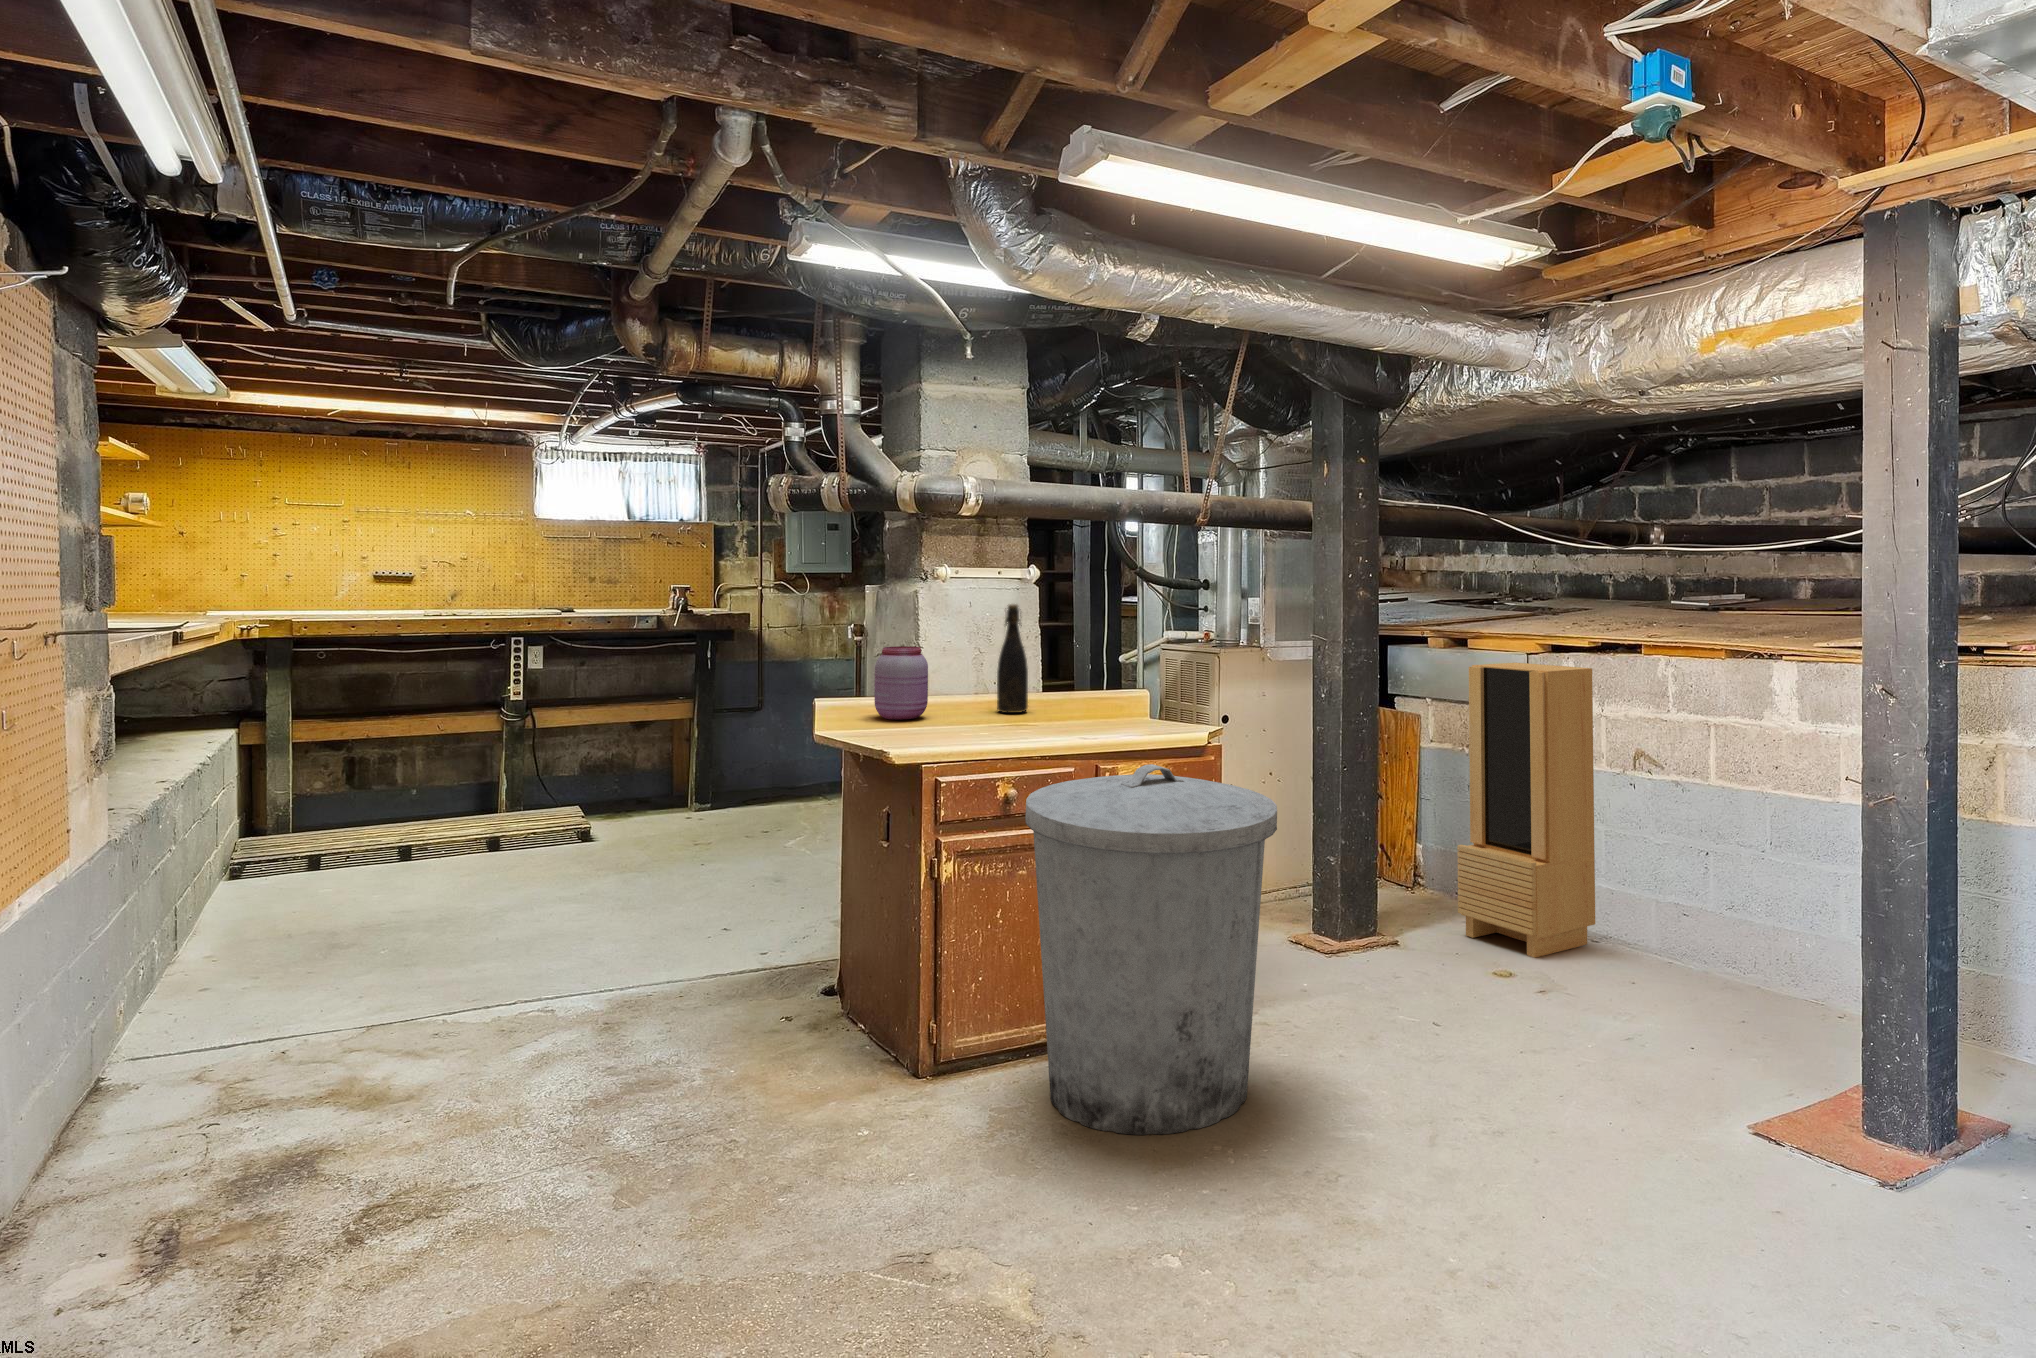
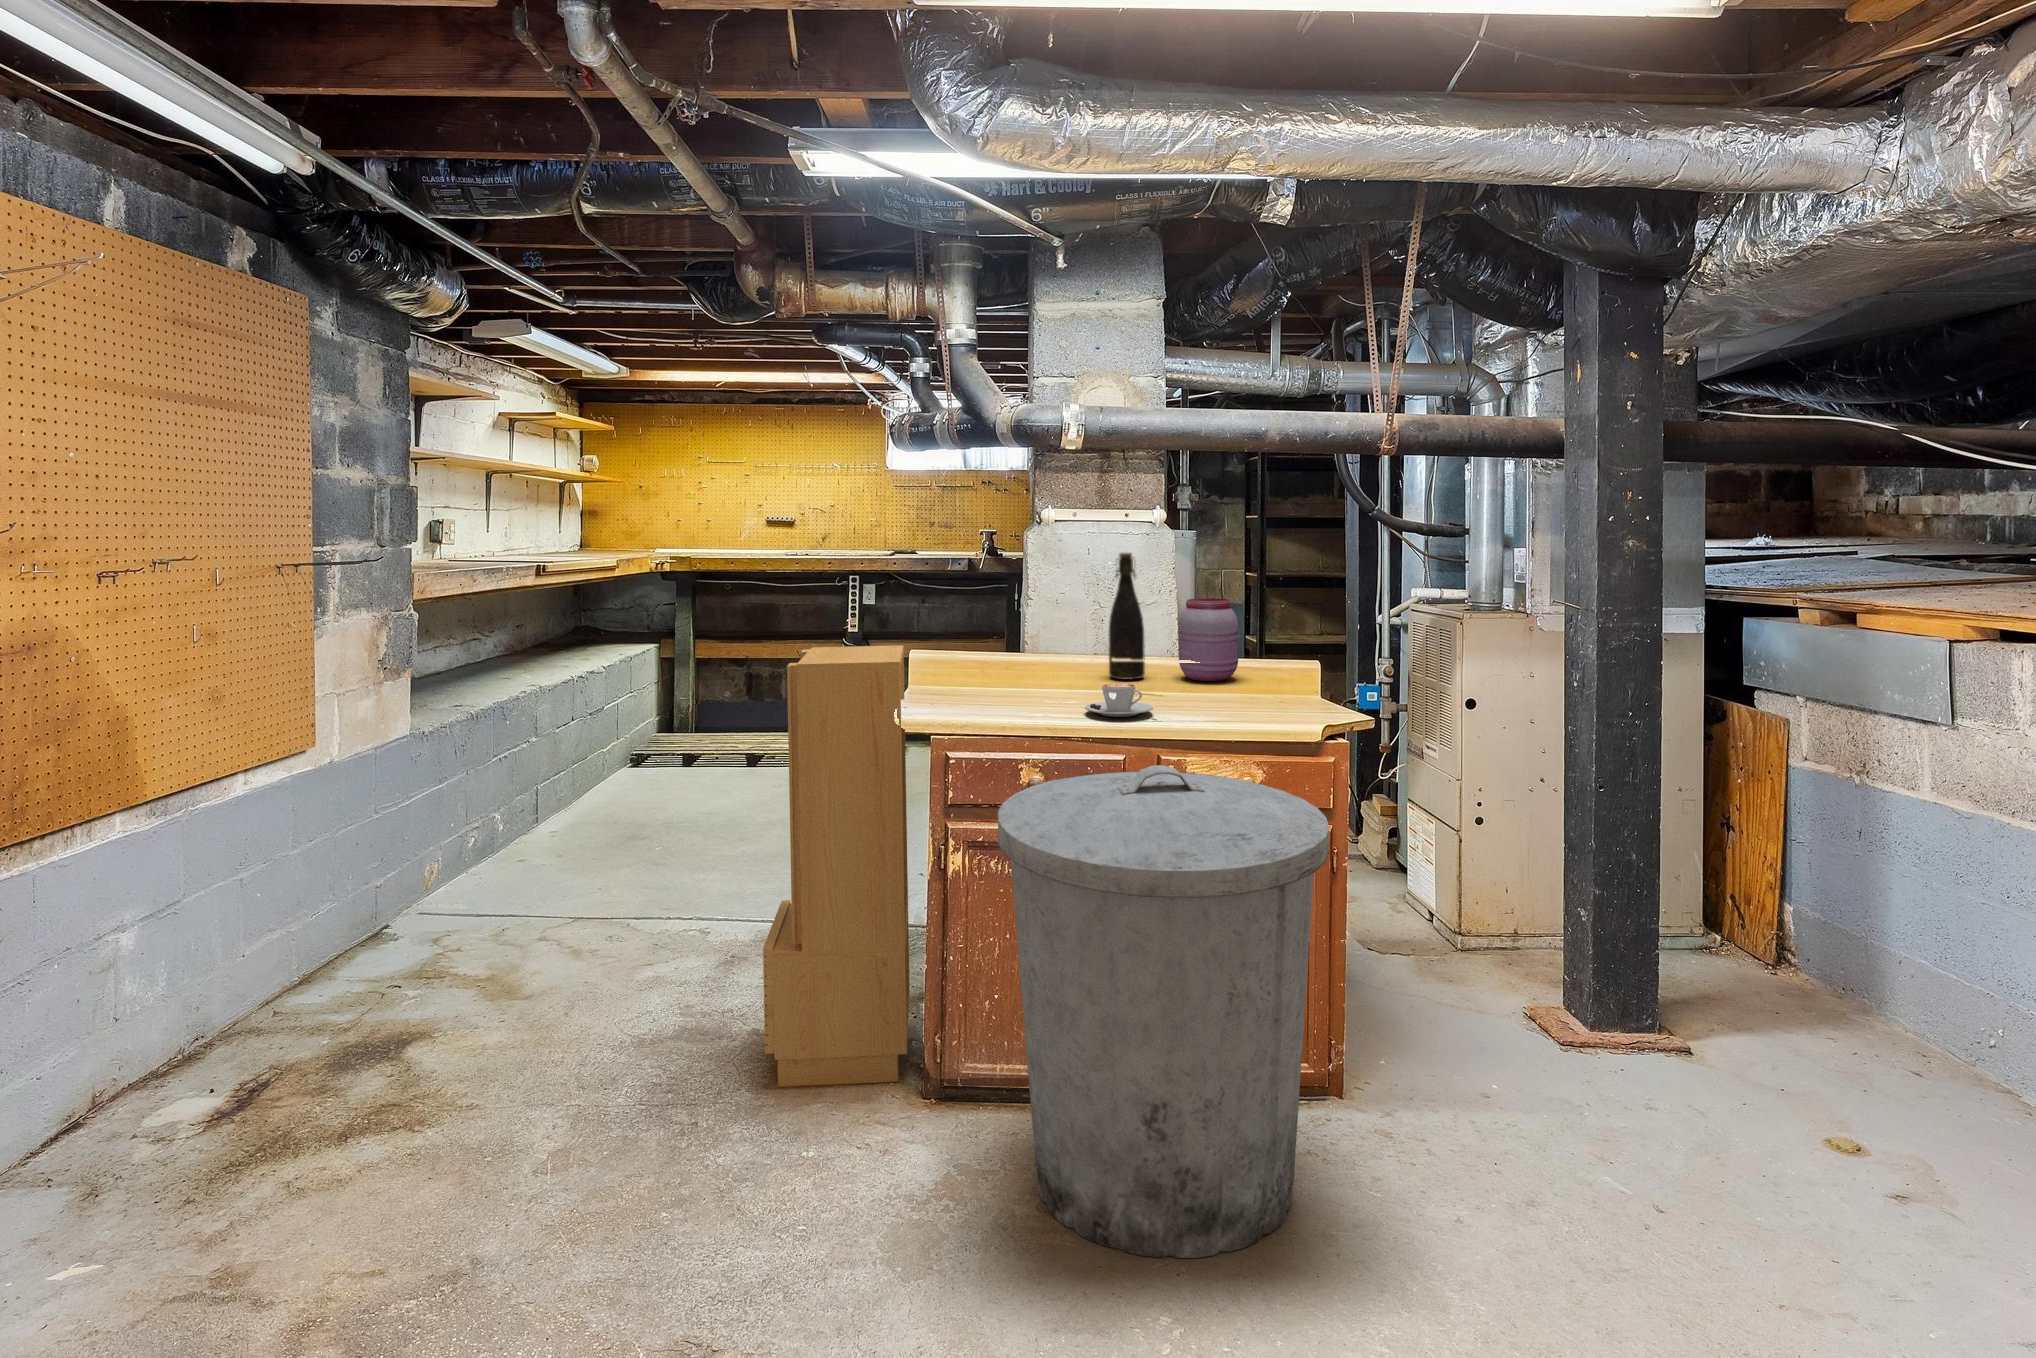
jar: present [875,646,928,719] -> present [1178,599,1238,681]
storage cabinet: present [1457,663,1595,958] -> present [763,645,910,1087]
coffee cup: none [1023,712,1079,738] -> present [1085,684,1153,717]

